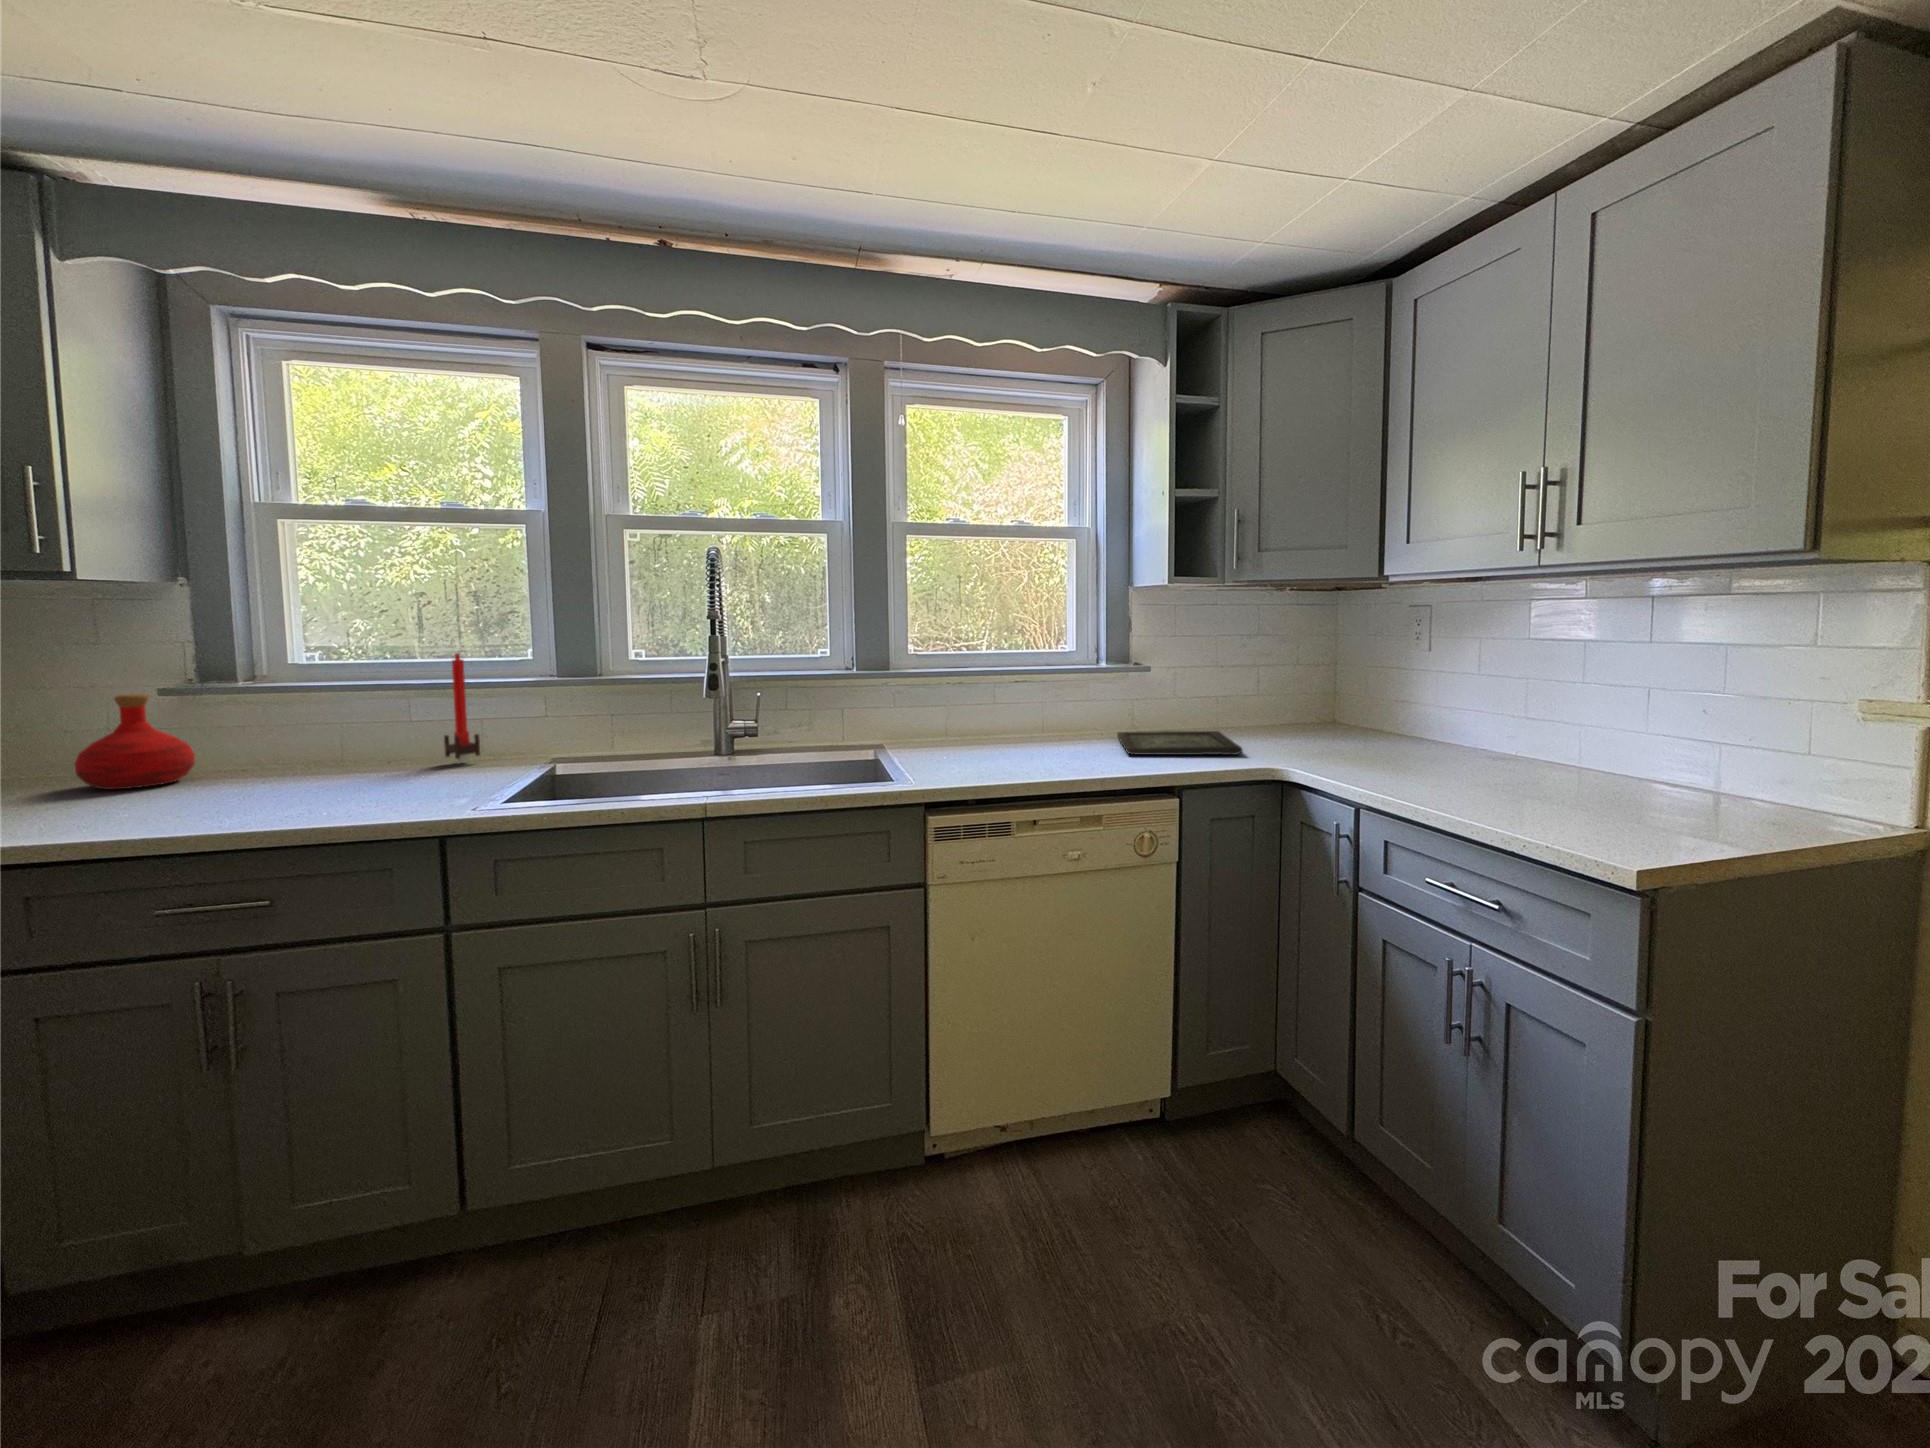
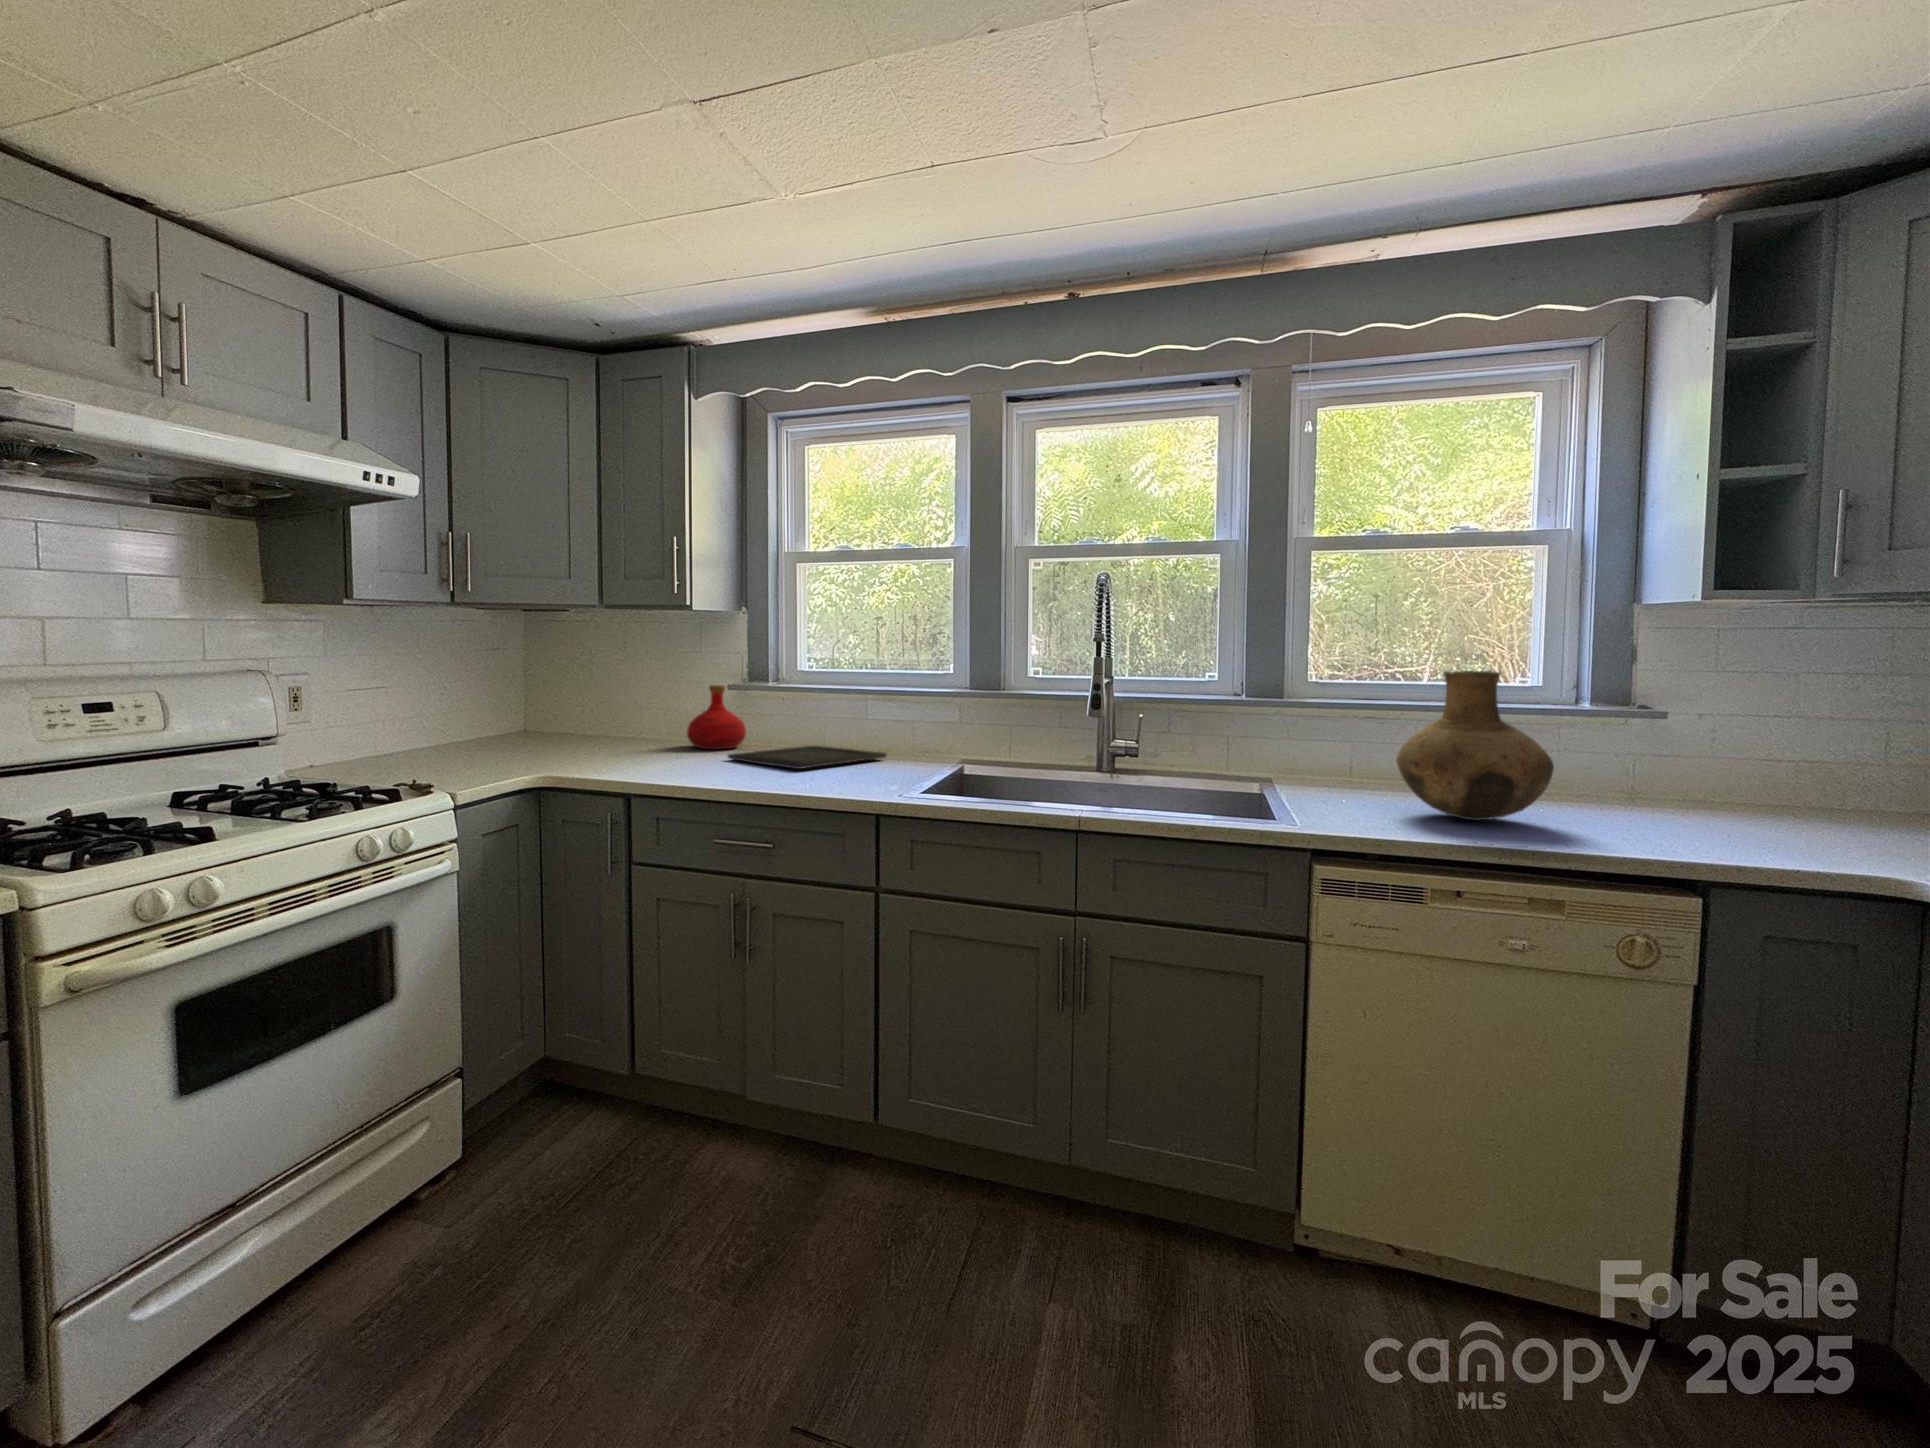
vase: none [980,644,1082,761] -> present [1397,671,1554,820]
candle: present [444,653,480,763] -> none [890,664,914,755]
tray: present [1117,731,1243,755] -> present [728,746,887,769]

